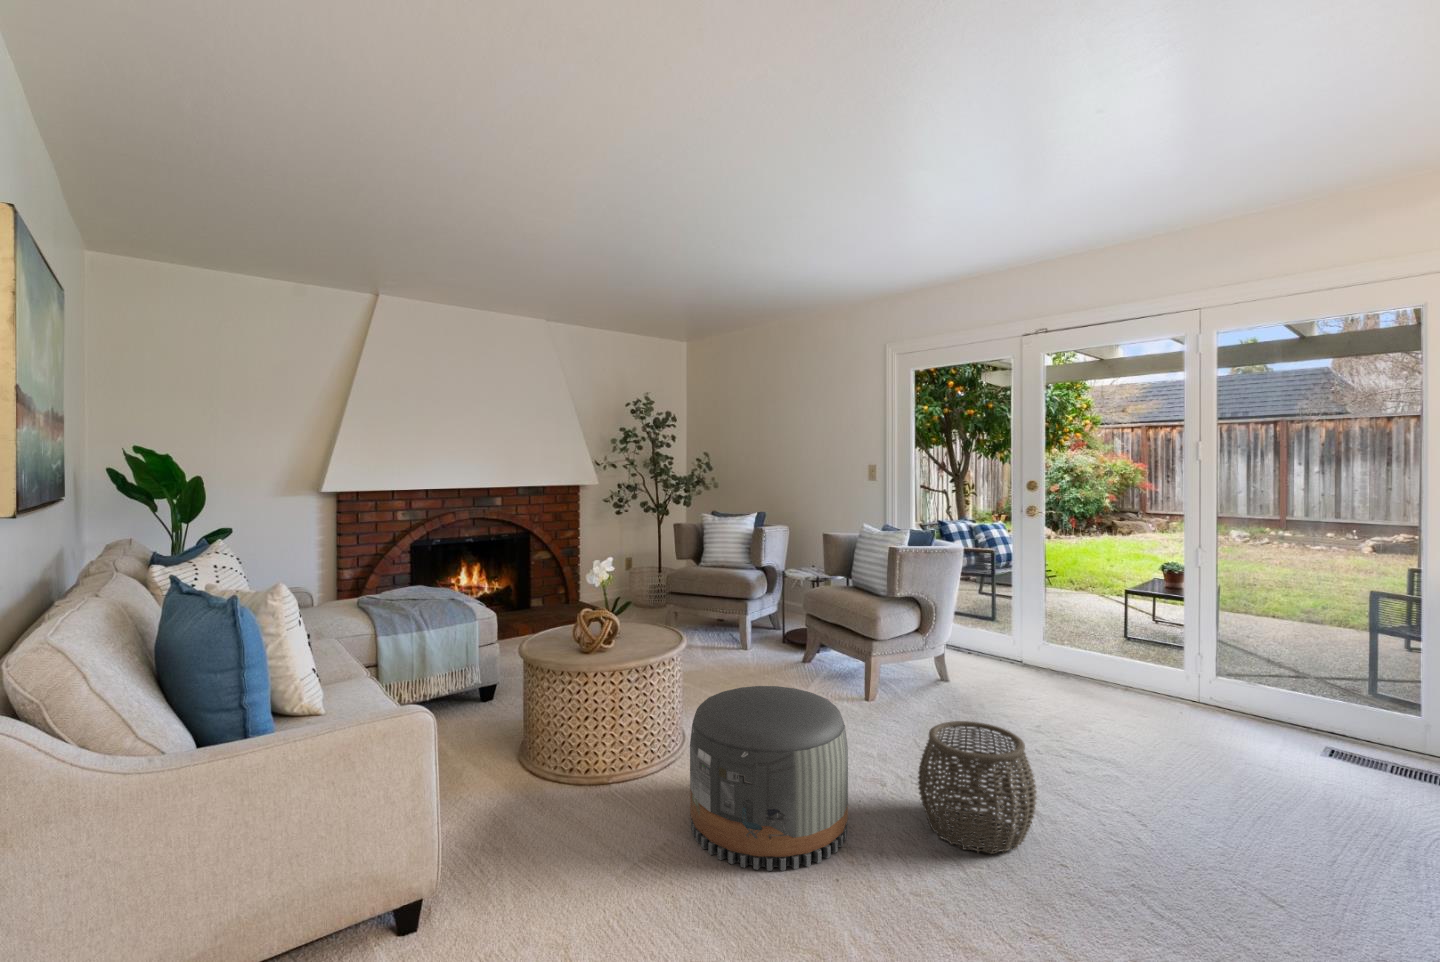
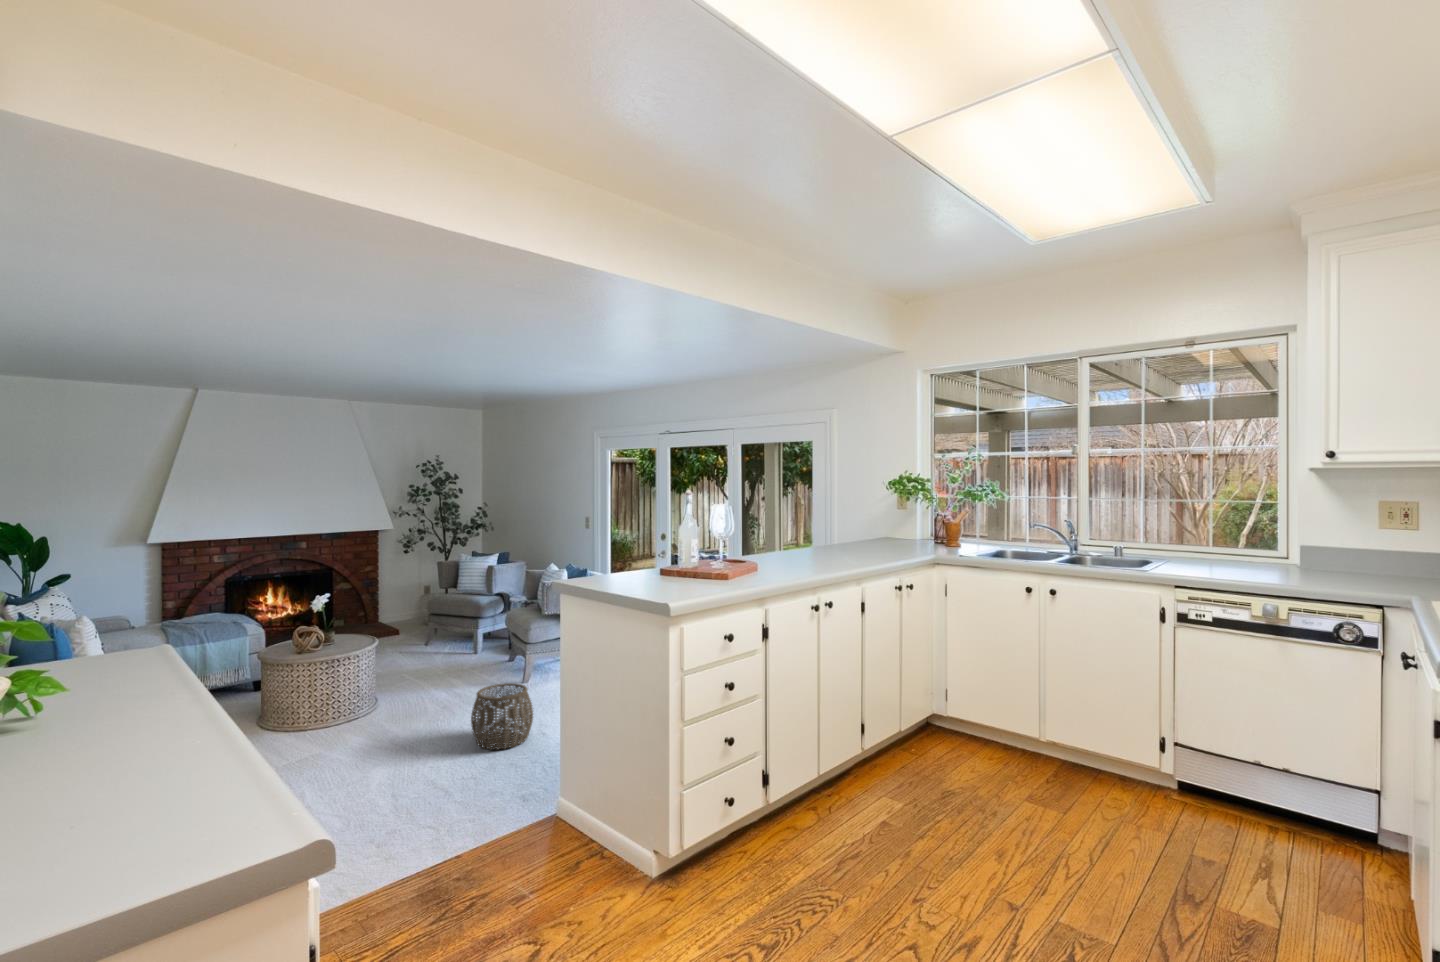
pouf: present [690,686,848,871] -> none [337,668,435,762]

